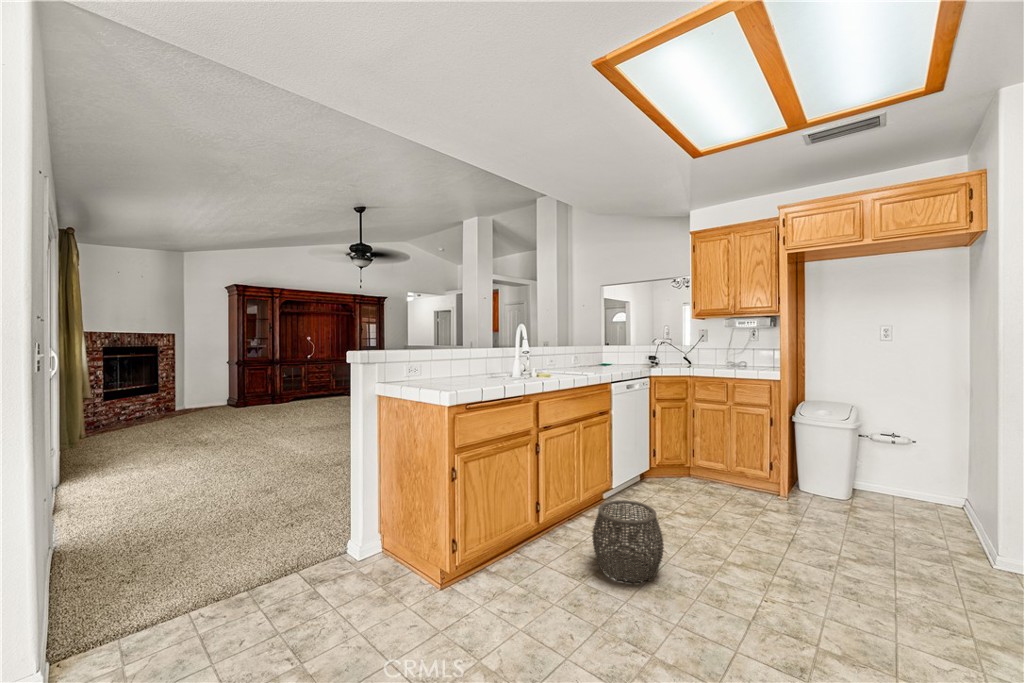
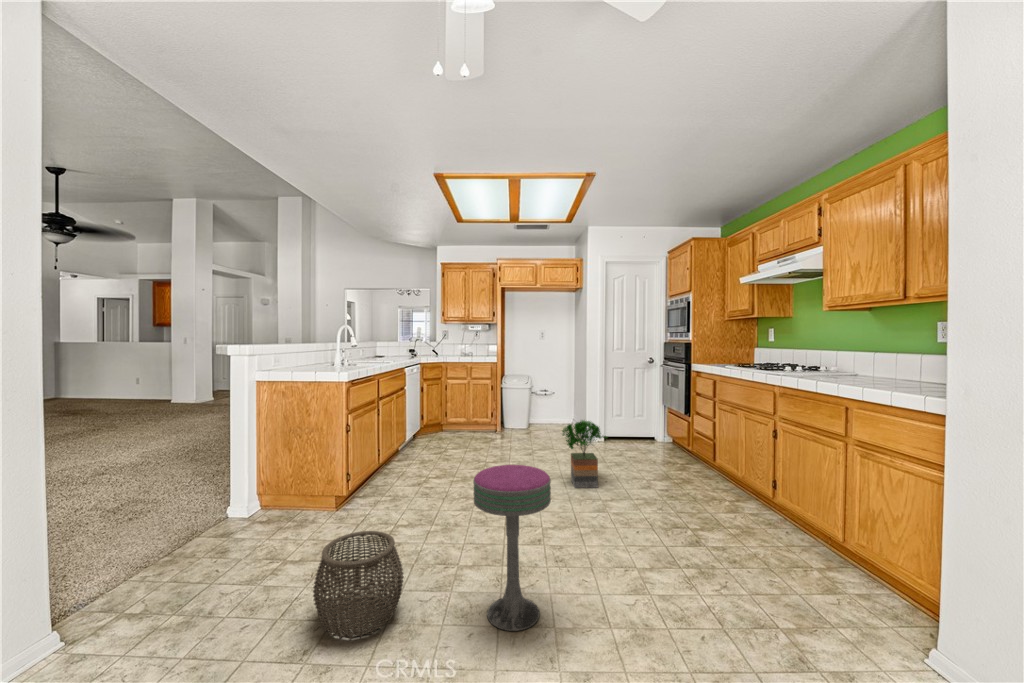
potted tree: none [888,444,970,535] -> present [562,420,608,488]
bar stool: none [728,468,817,635] -> present [473,465,551,631]

